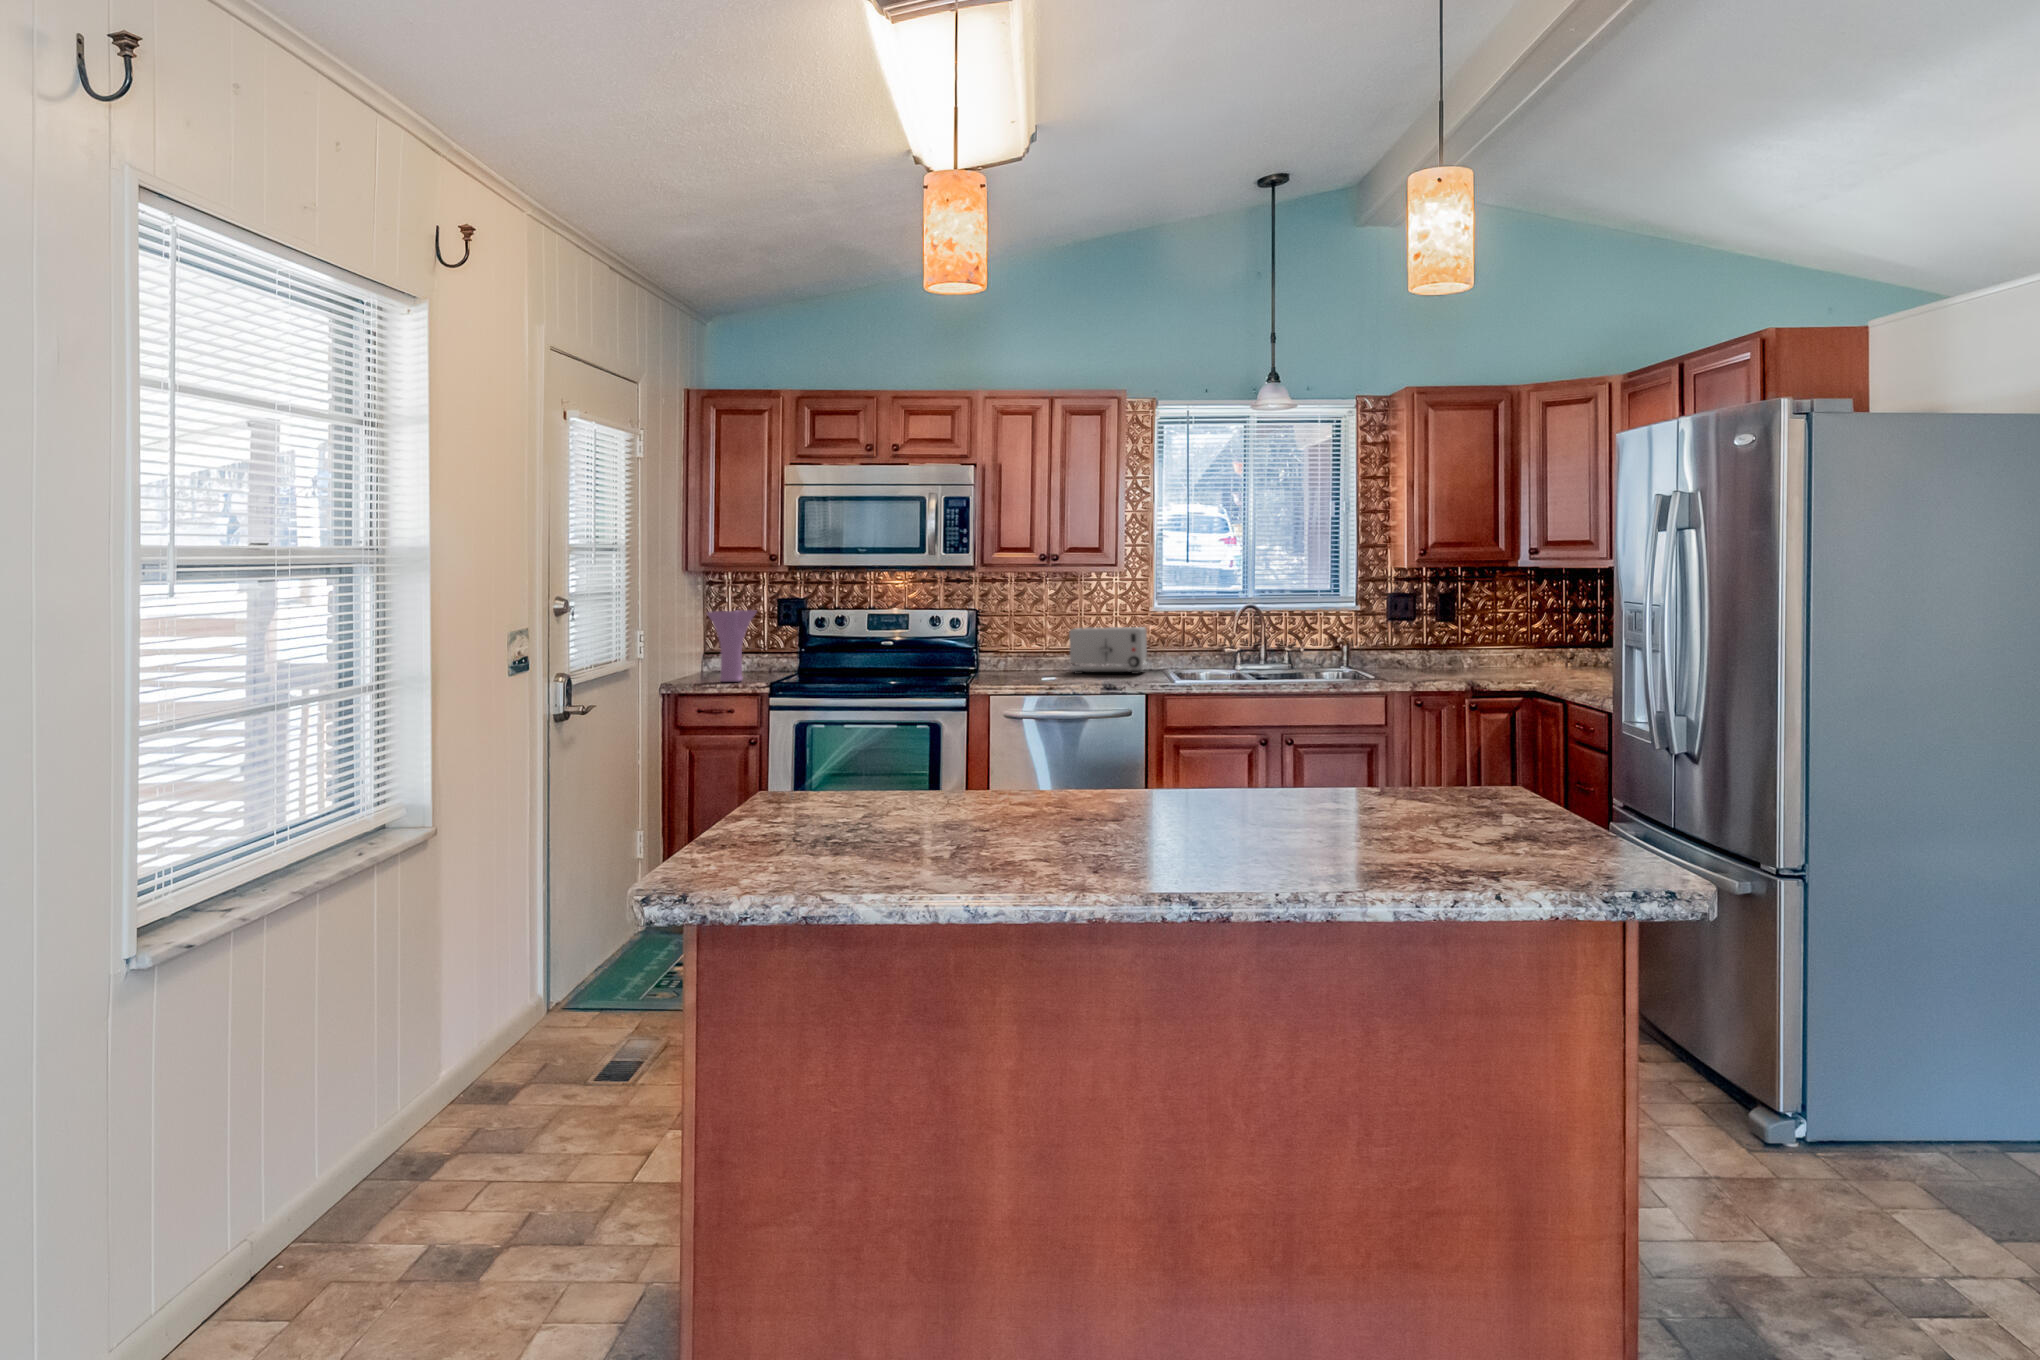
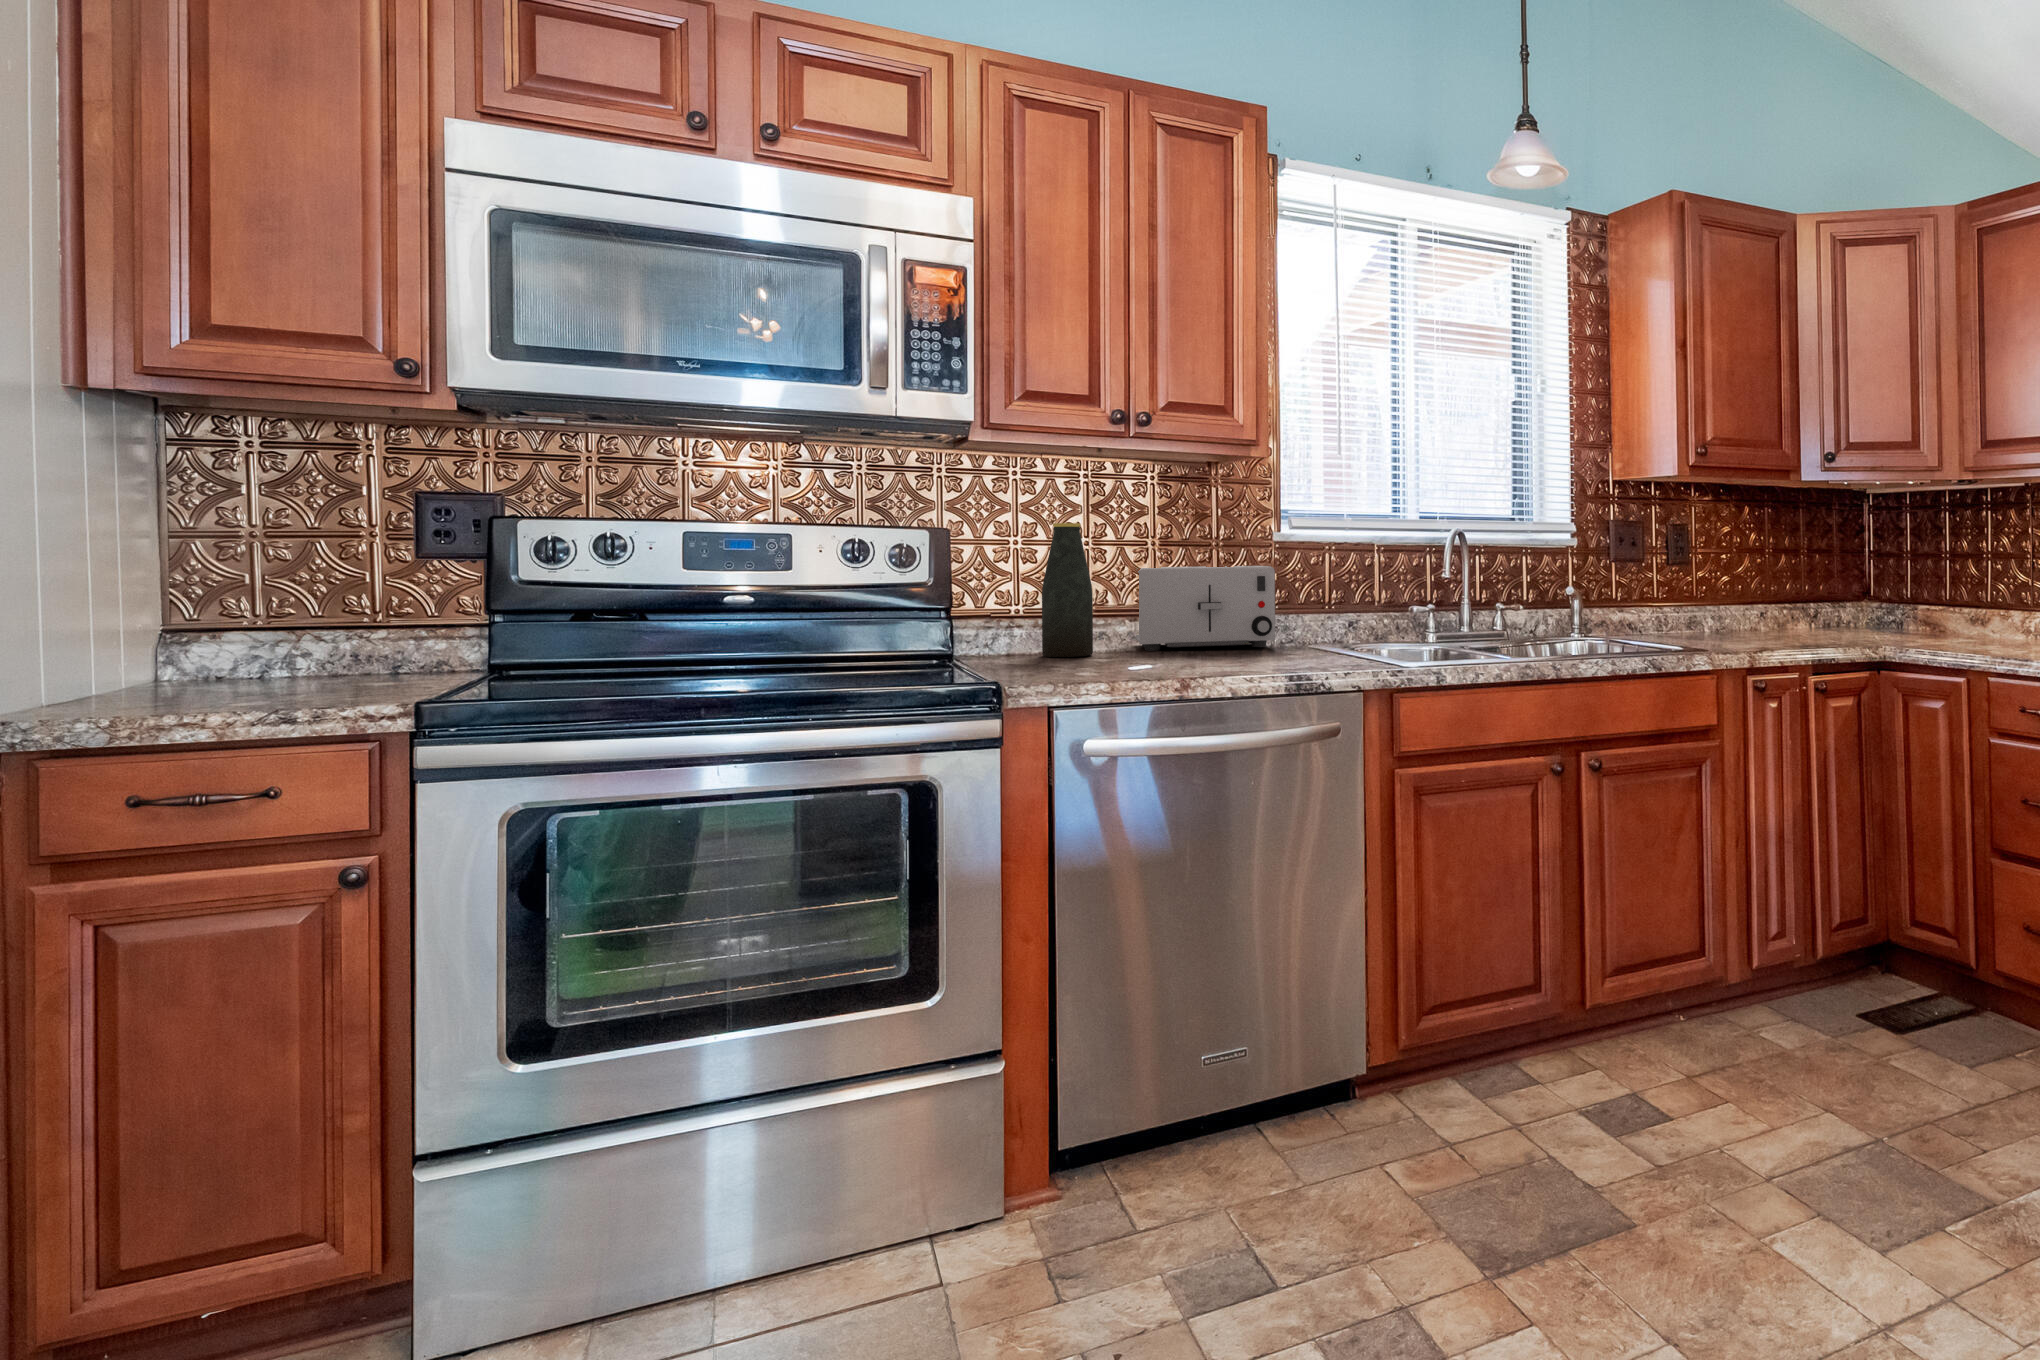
bottle: none [1017,607,1043,675] -> present [1042,523,1093,657]
vase: present [707,610,756,682] -> none [152,505,351,706]

